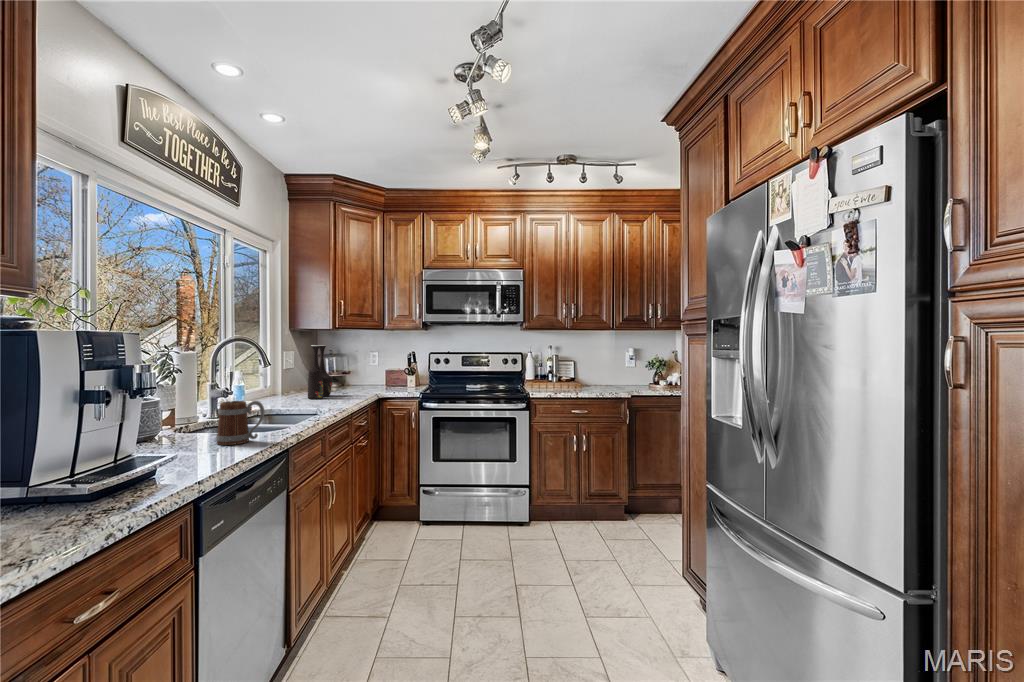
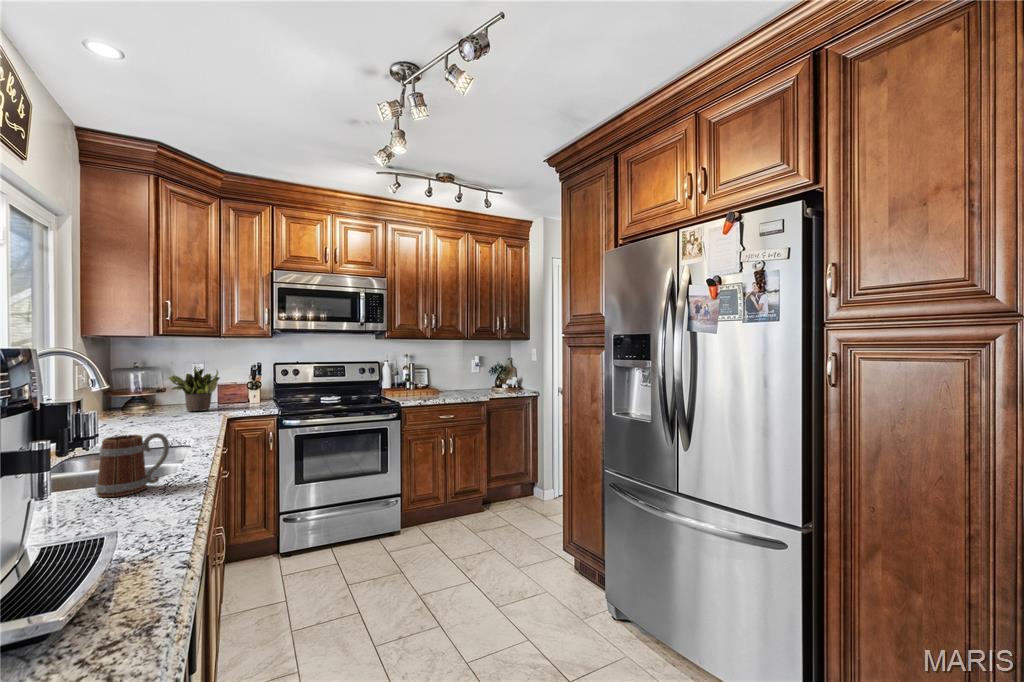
vase: present [308,345,333,399] -> none [128,356,162,425]
potted plant: none [344,353,380,392] -> present [168,366,220,411]

